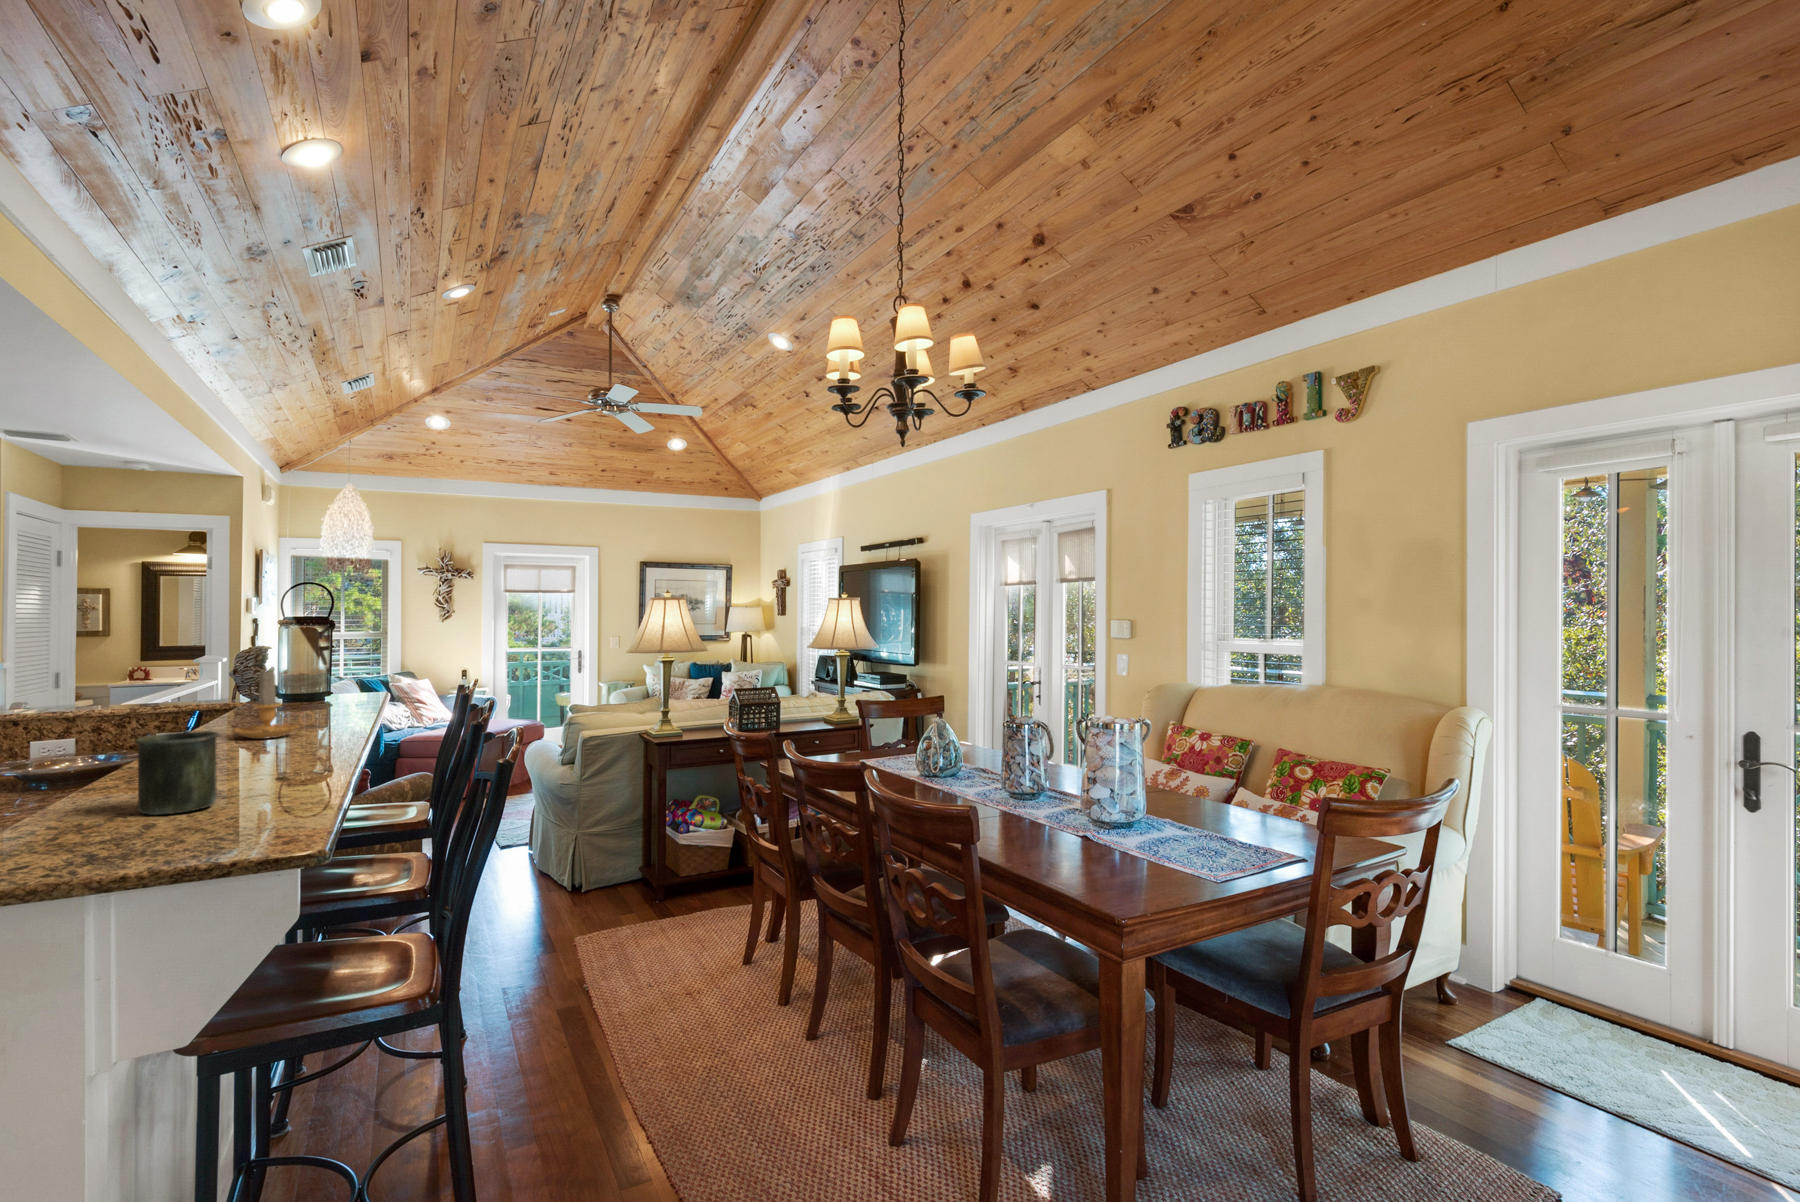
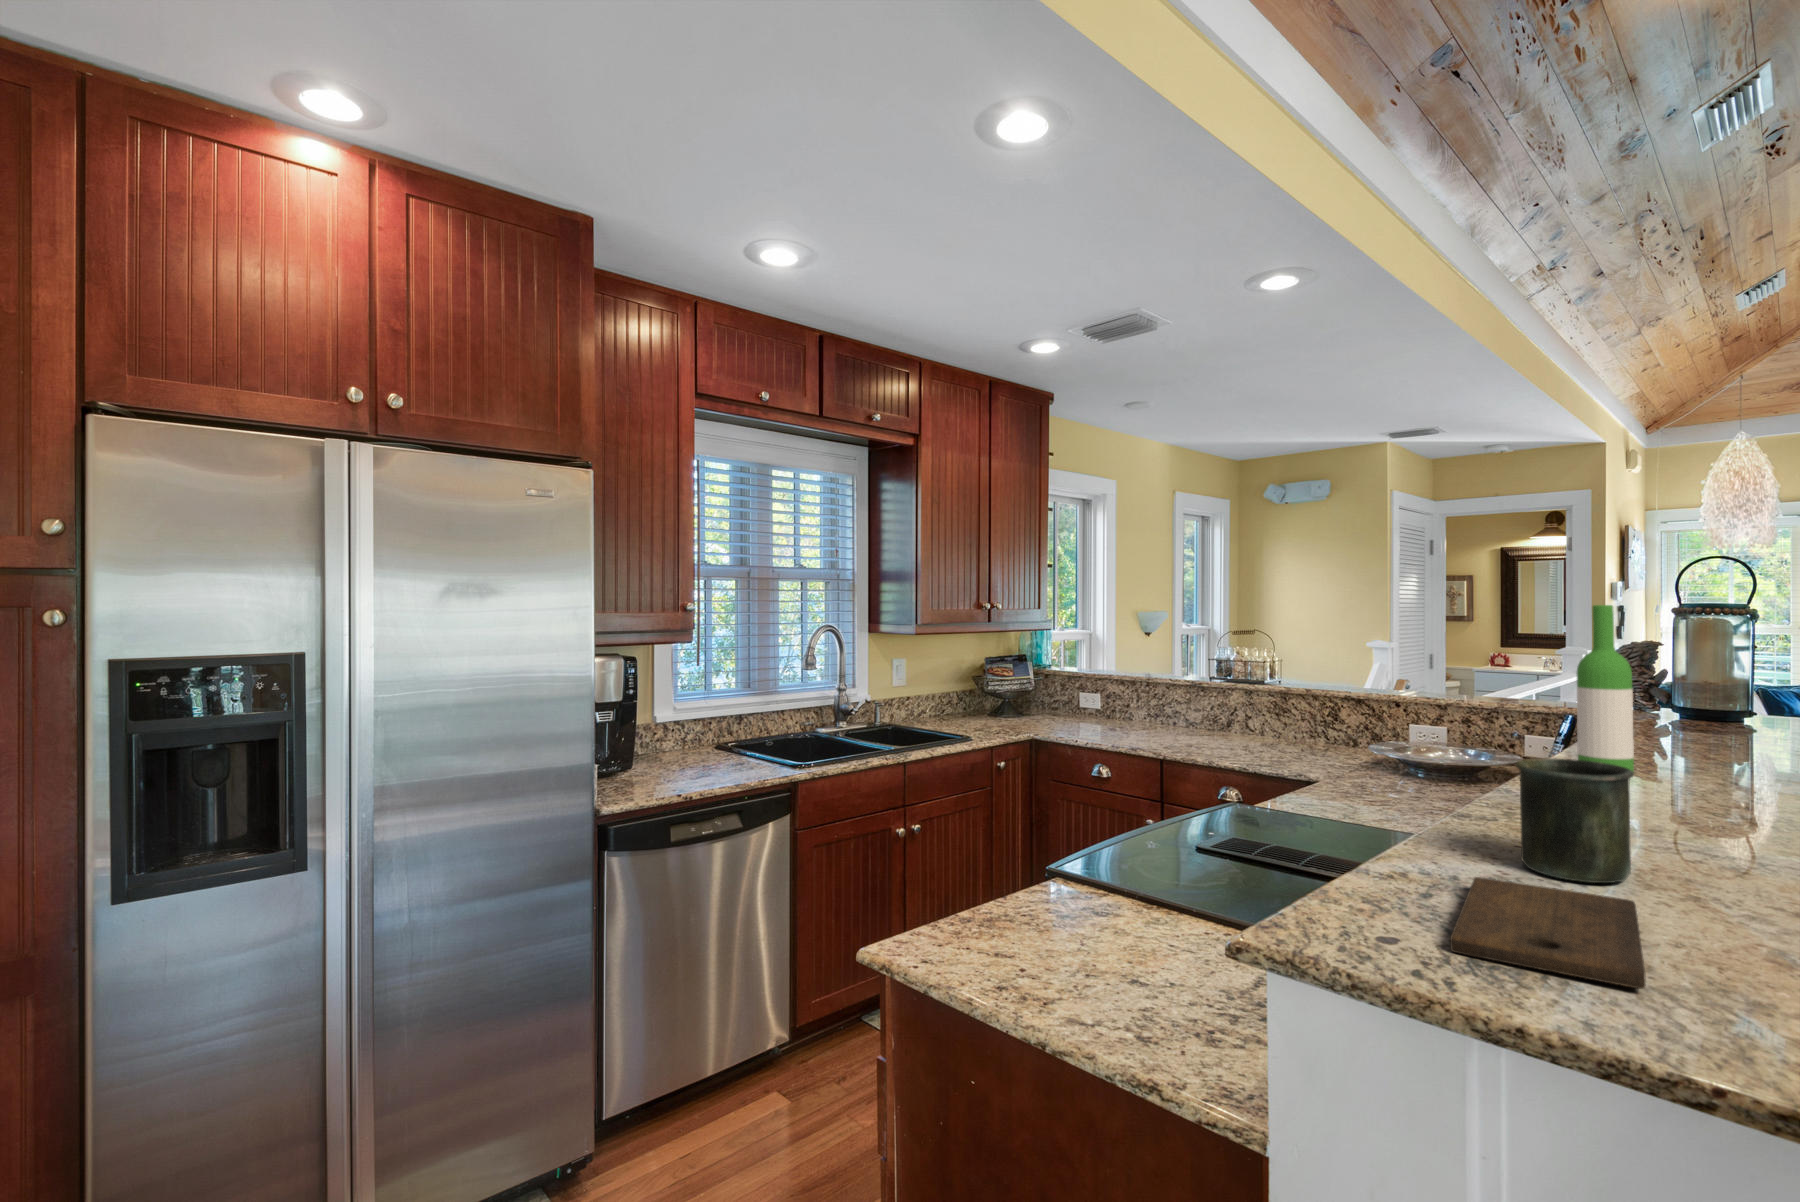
wine bottle: none [194,622,236,752] -> present [1577,605,1634,771]
candle: present [235,671,313,739] -> none [1627,670,1748,769]
cutting board: none [77,811,214,868] -> present [1450,877,1646,989]

